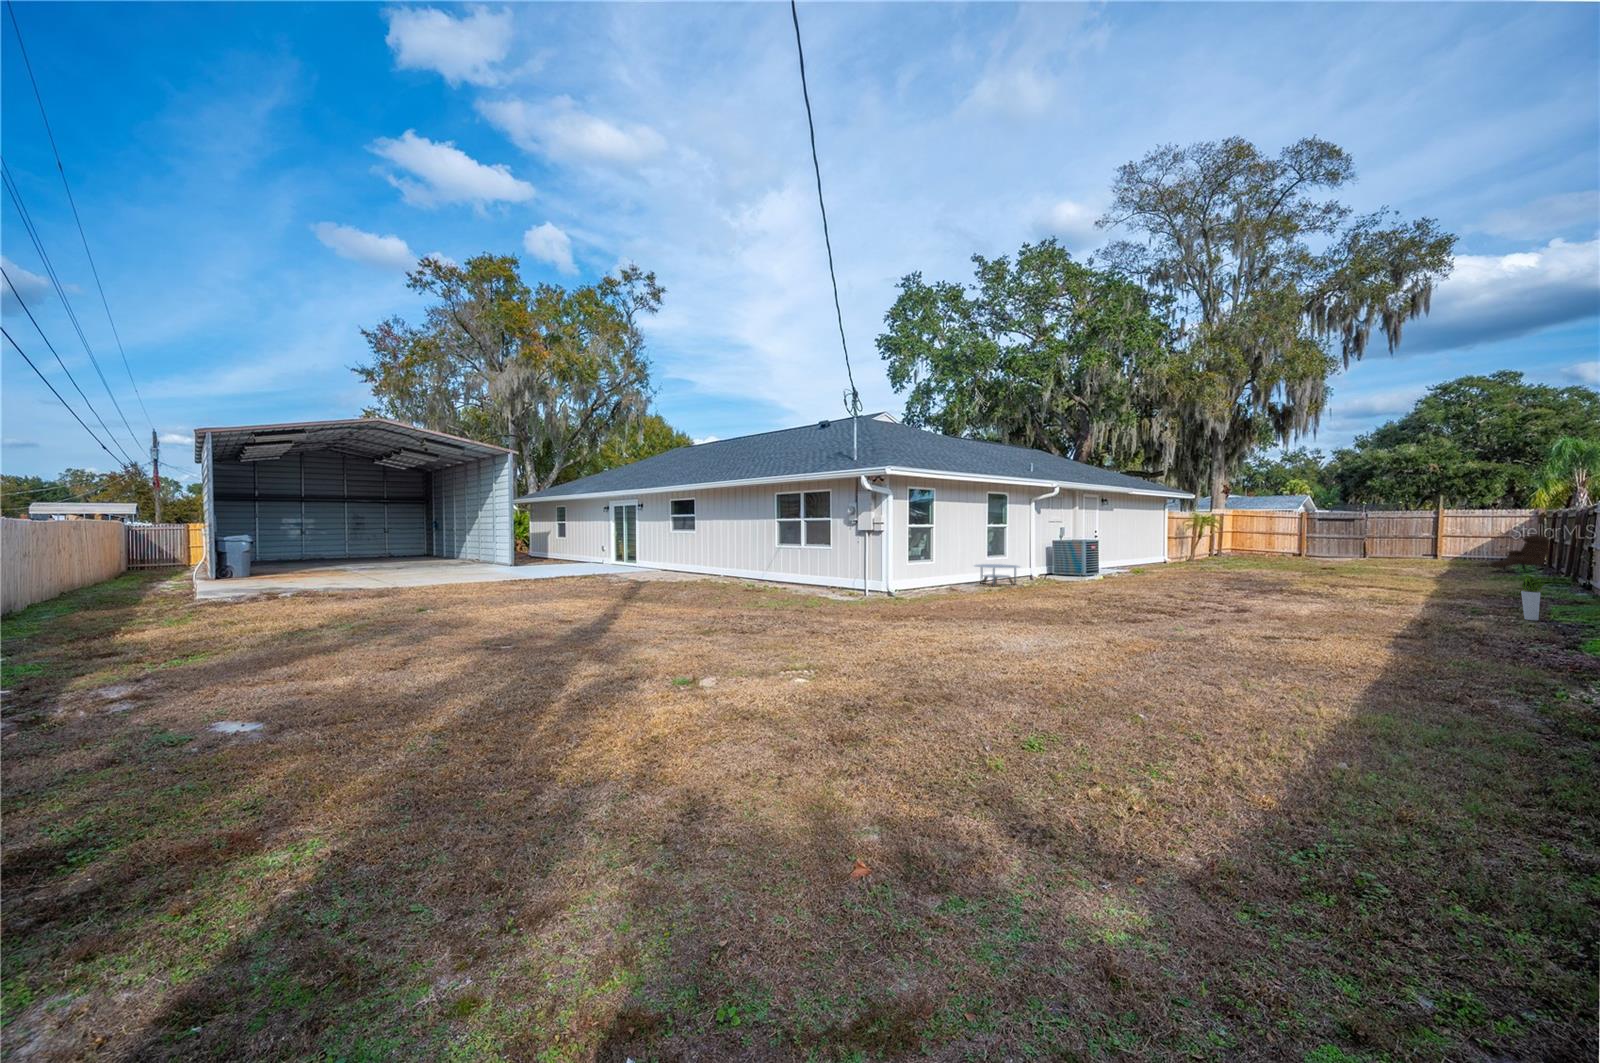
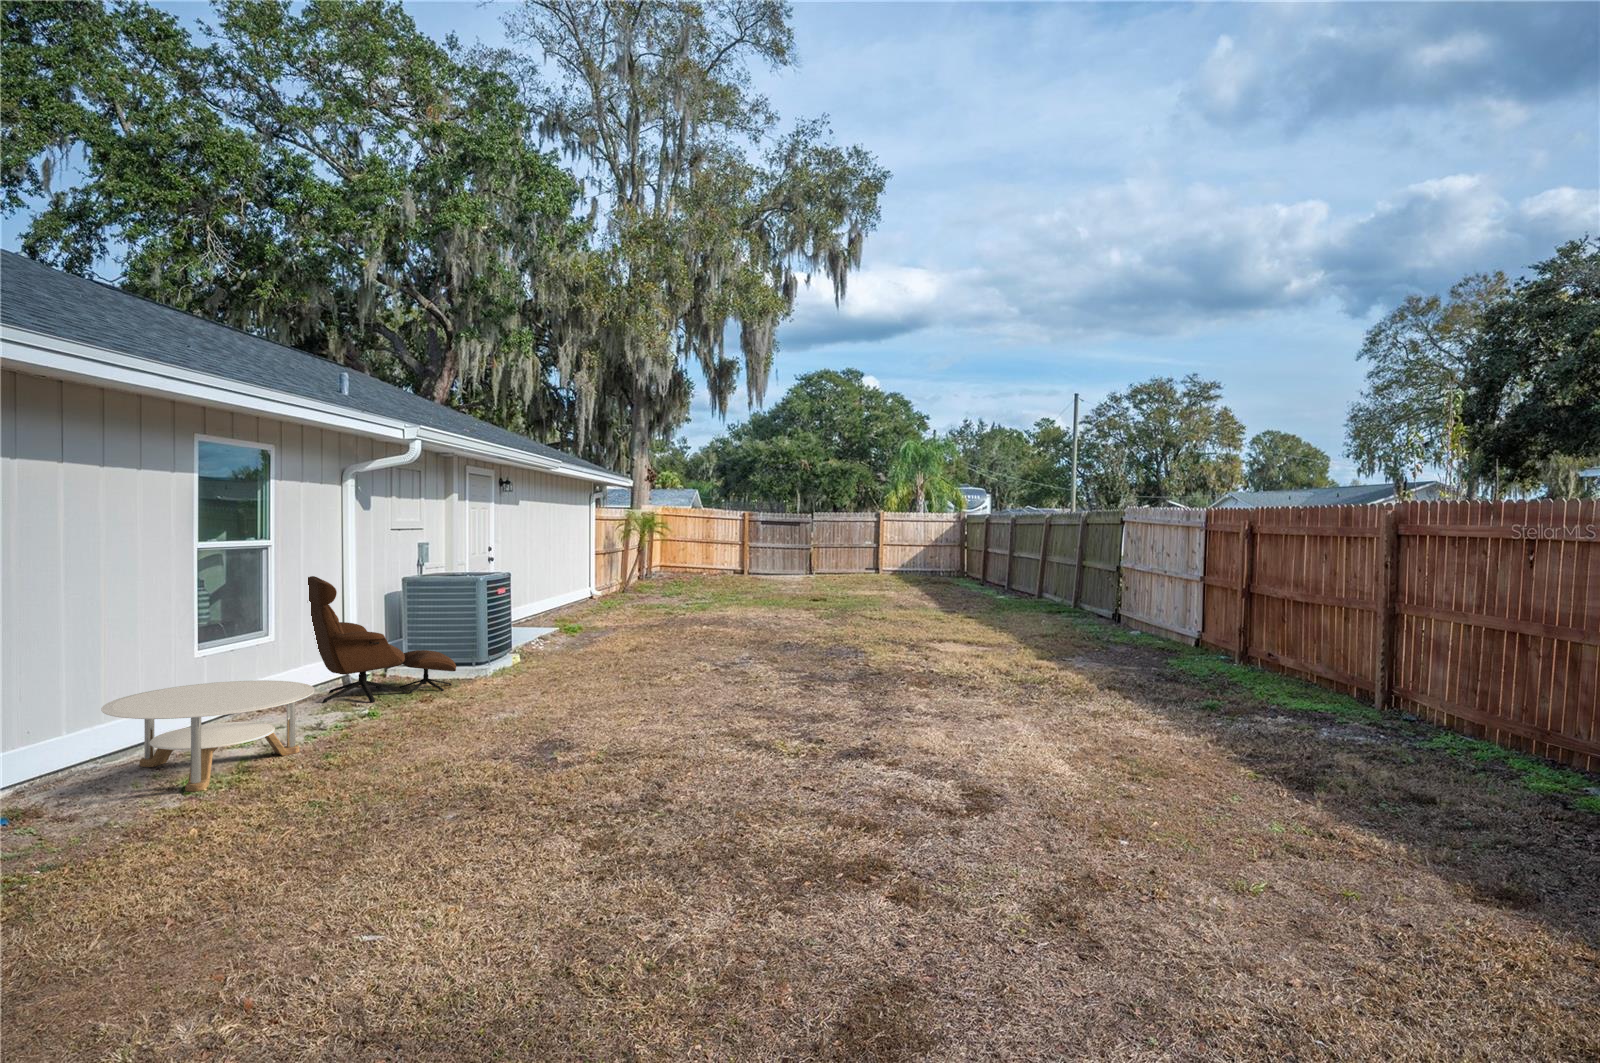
lounge chair: present [1490,535,1549,573] -> present [308,576,456,703]
planter: present [1521,575,1545,620] -> none [1376,637,1431,726]

